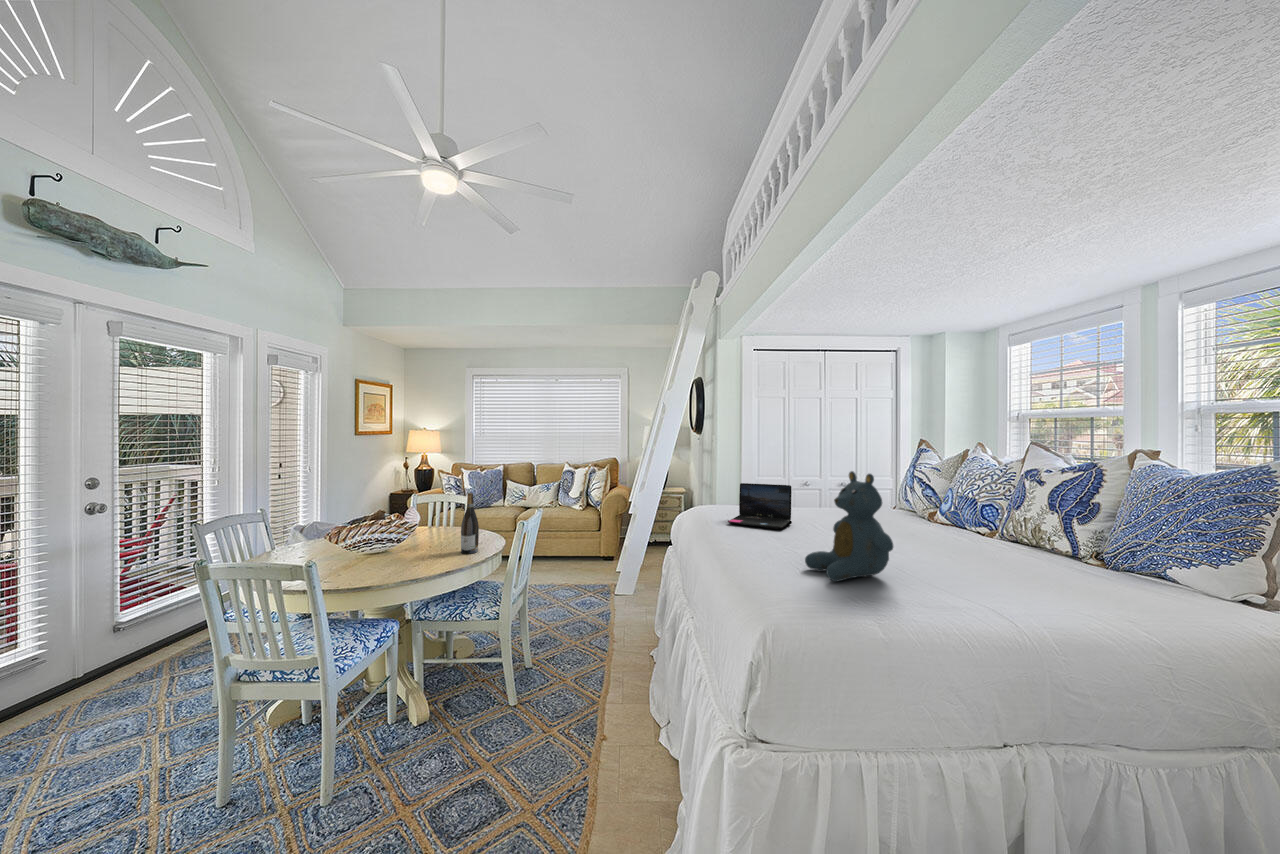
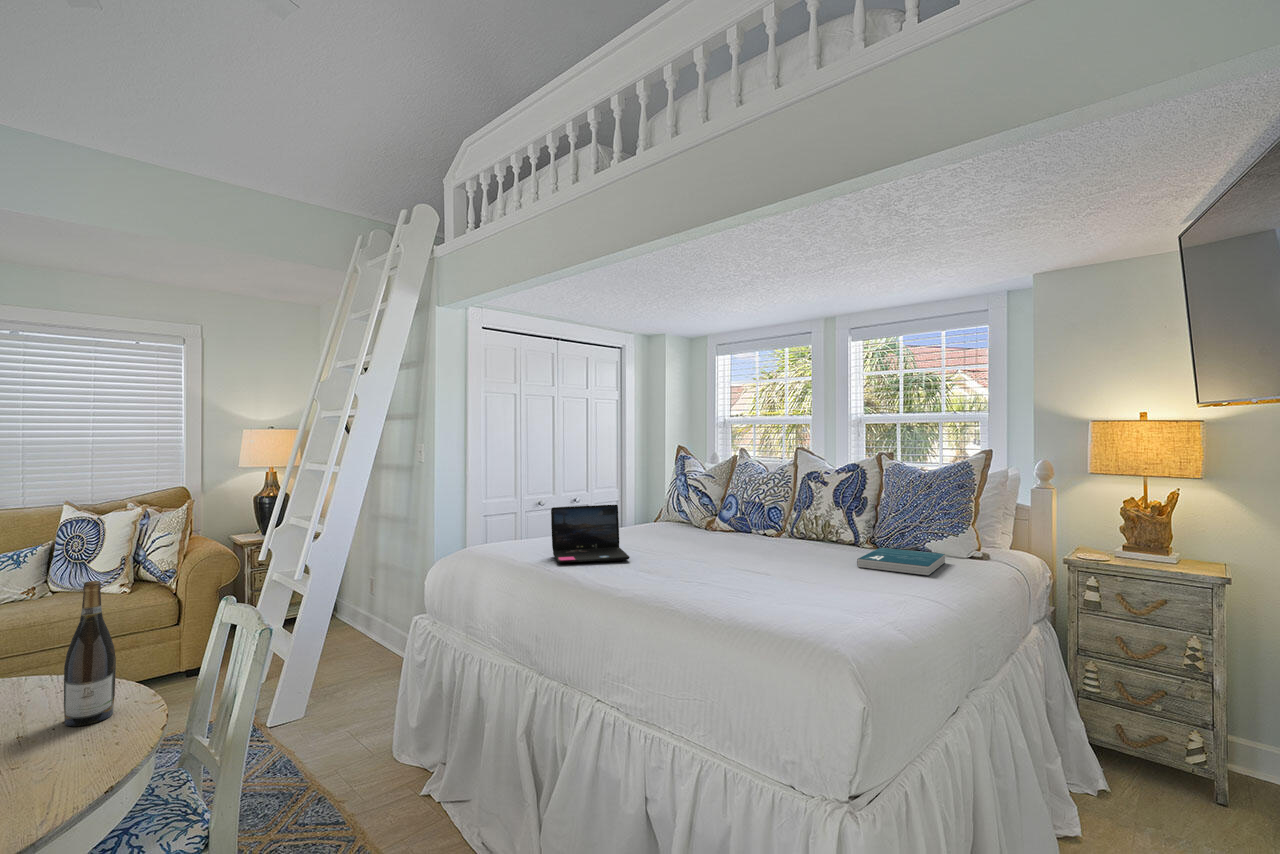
teddy bear: present [805,471,893,581] -> none [742,481,833,601]
book: none [1005,563,1171,602] -> present [857,548,945,576]

